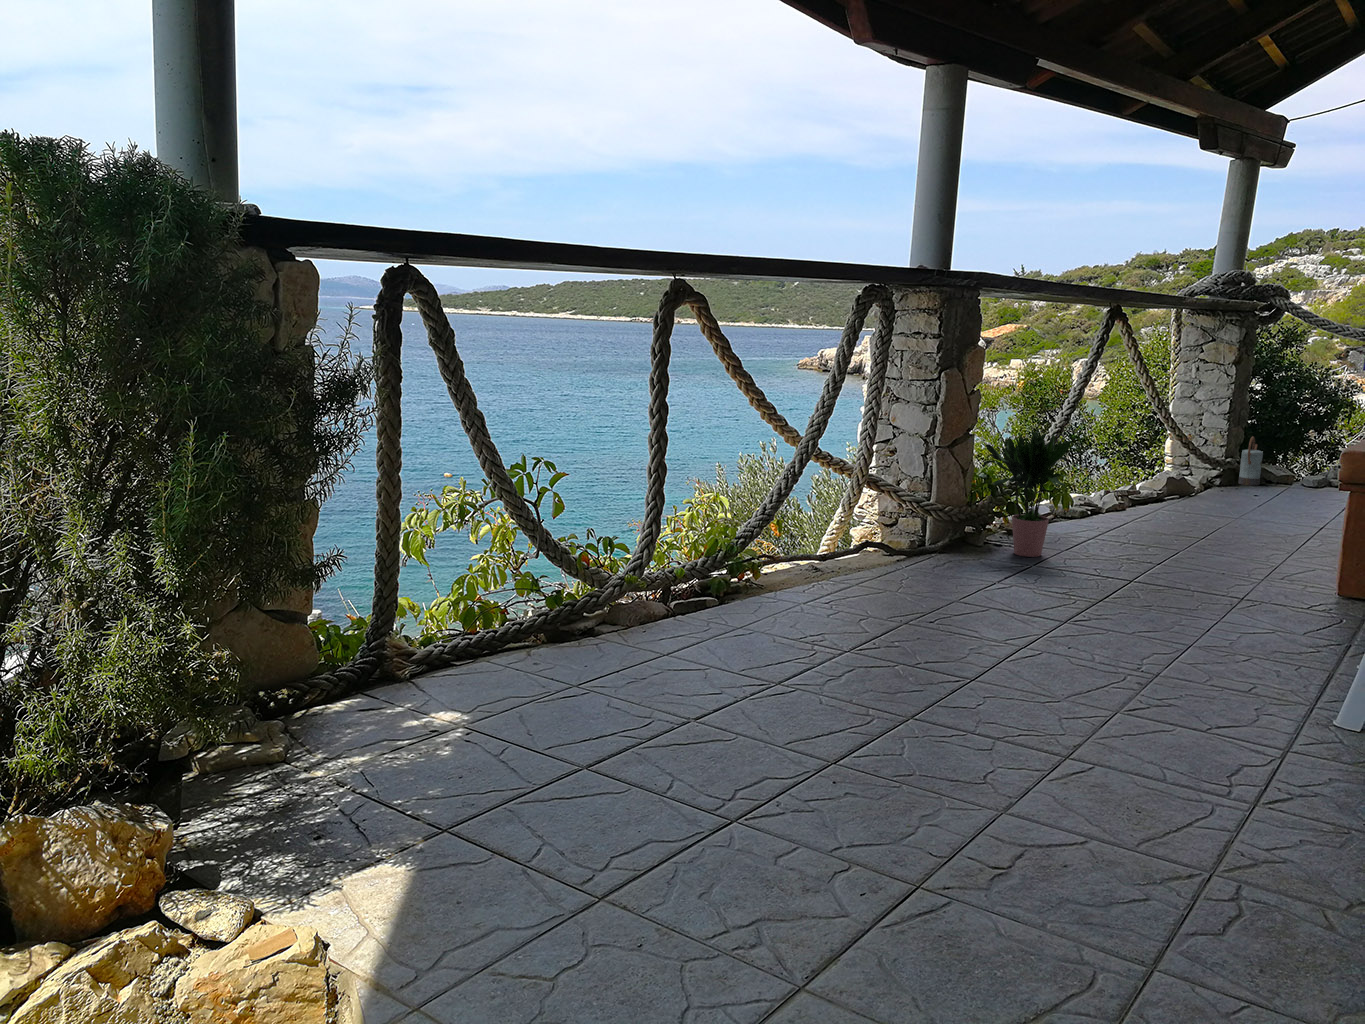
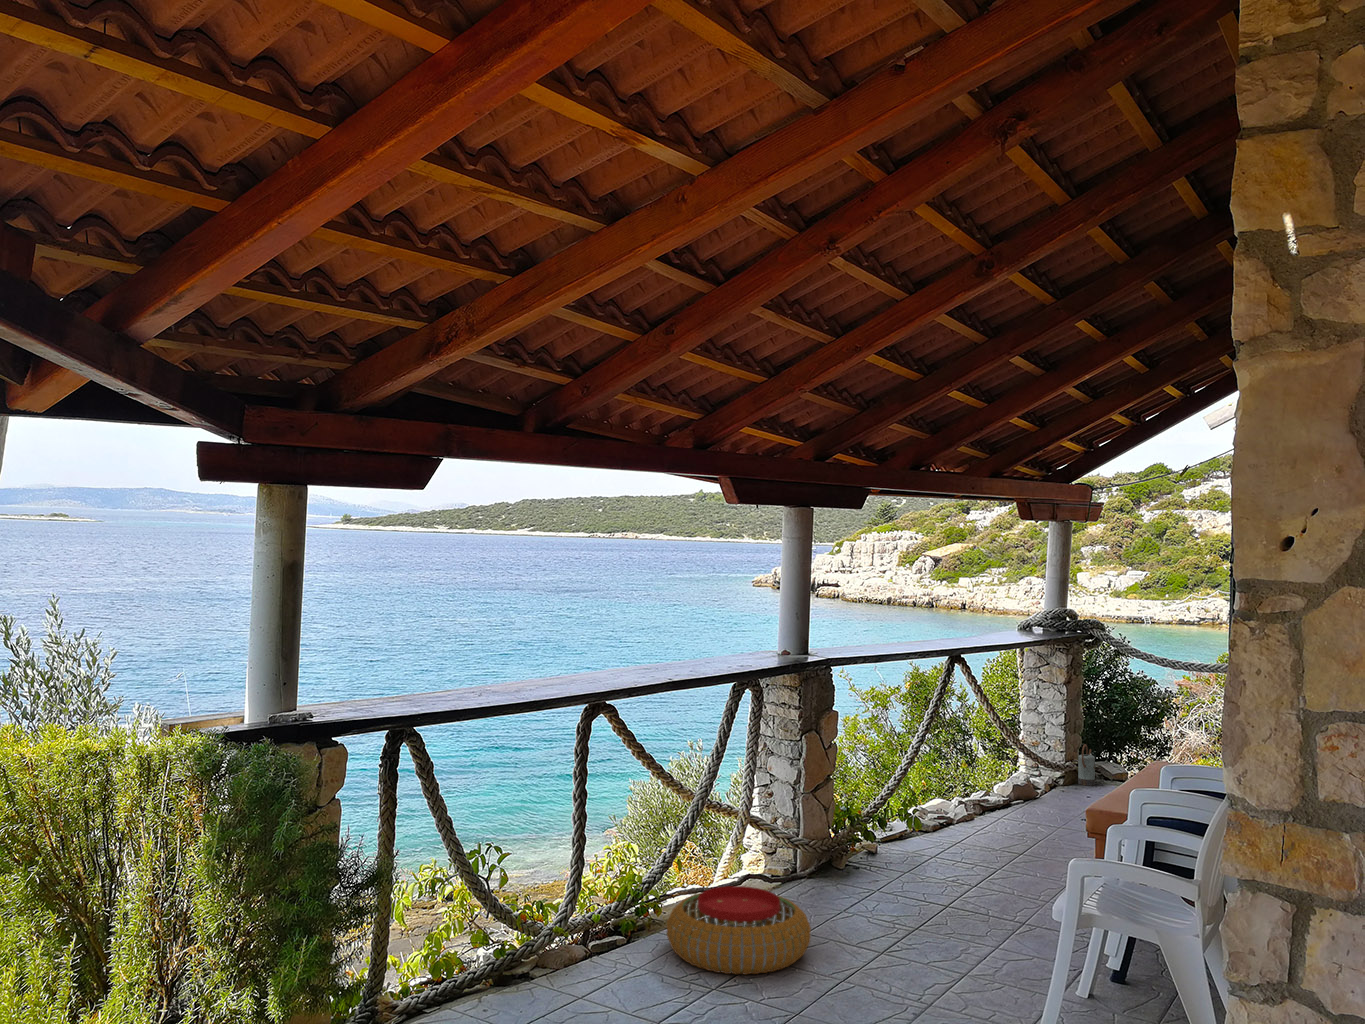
potted plant: present [983,429,1072,557] -> none [836,771,910,880]
pouf: none [772,538,966,638] -> present [667,886,811,974]

